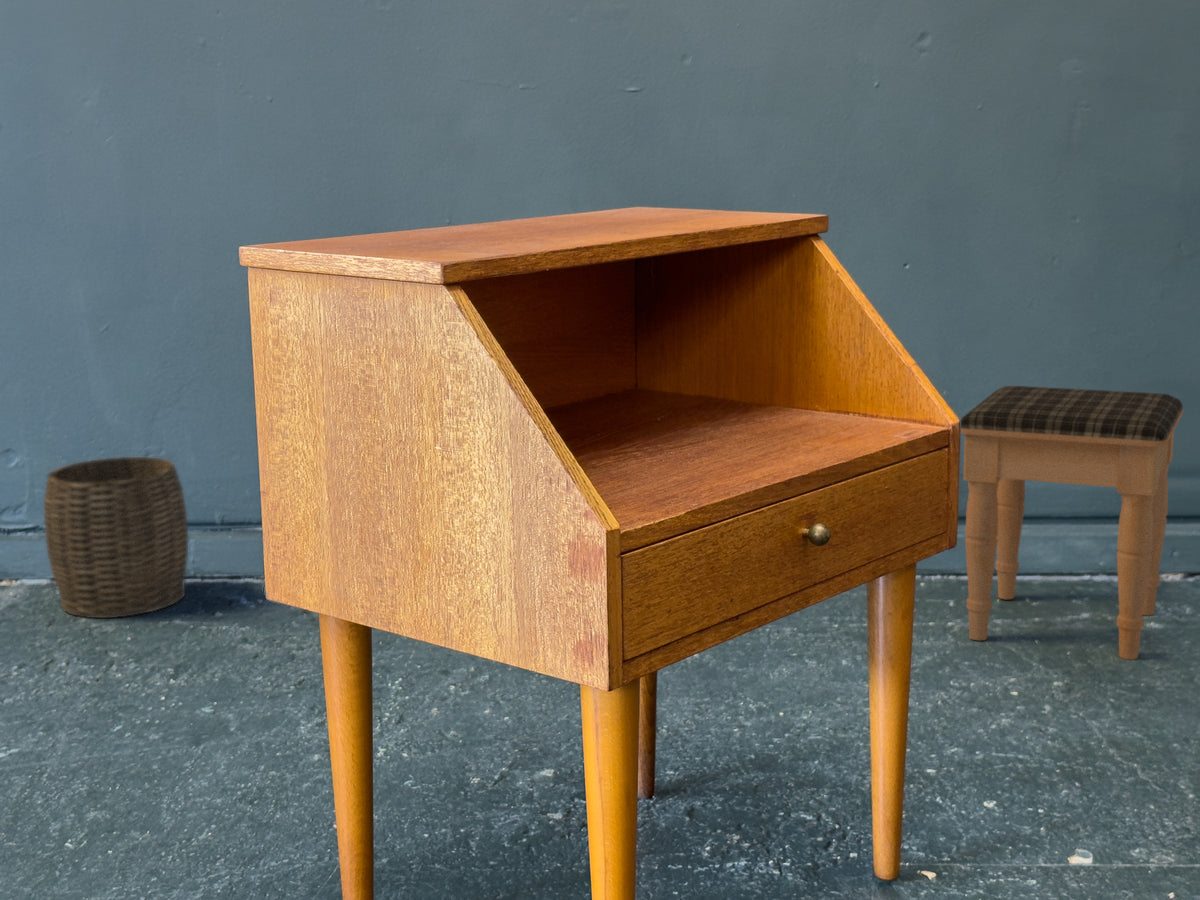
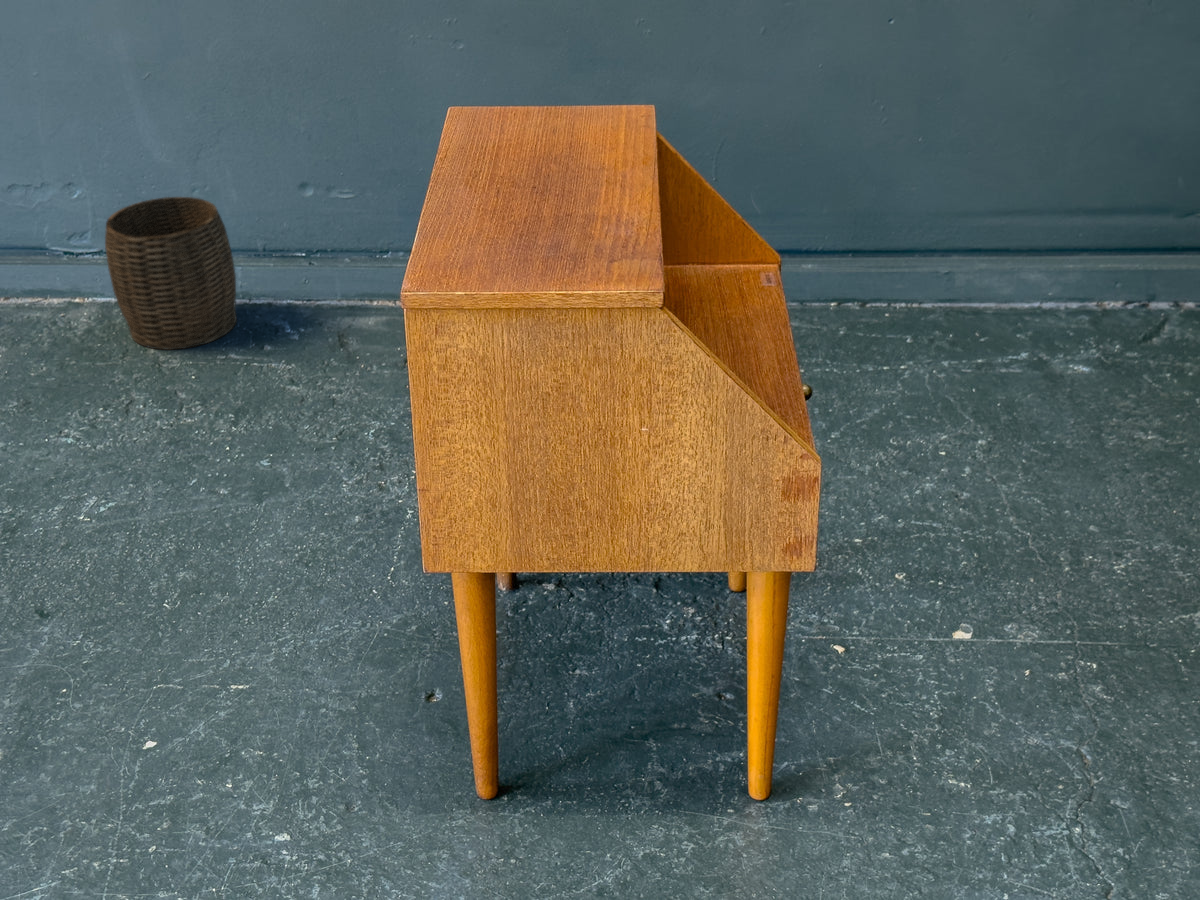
footstool: present [960,386,1183,660] -> none [917,148,1131,412]

